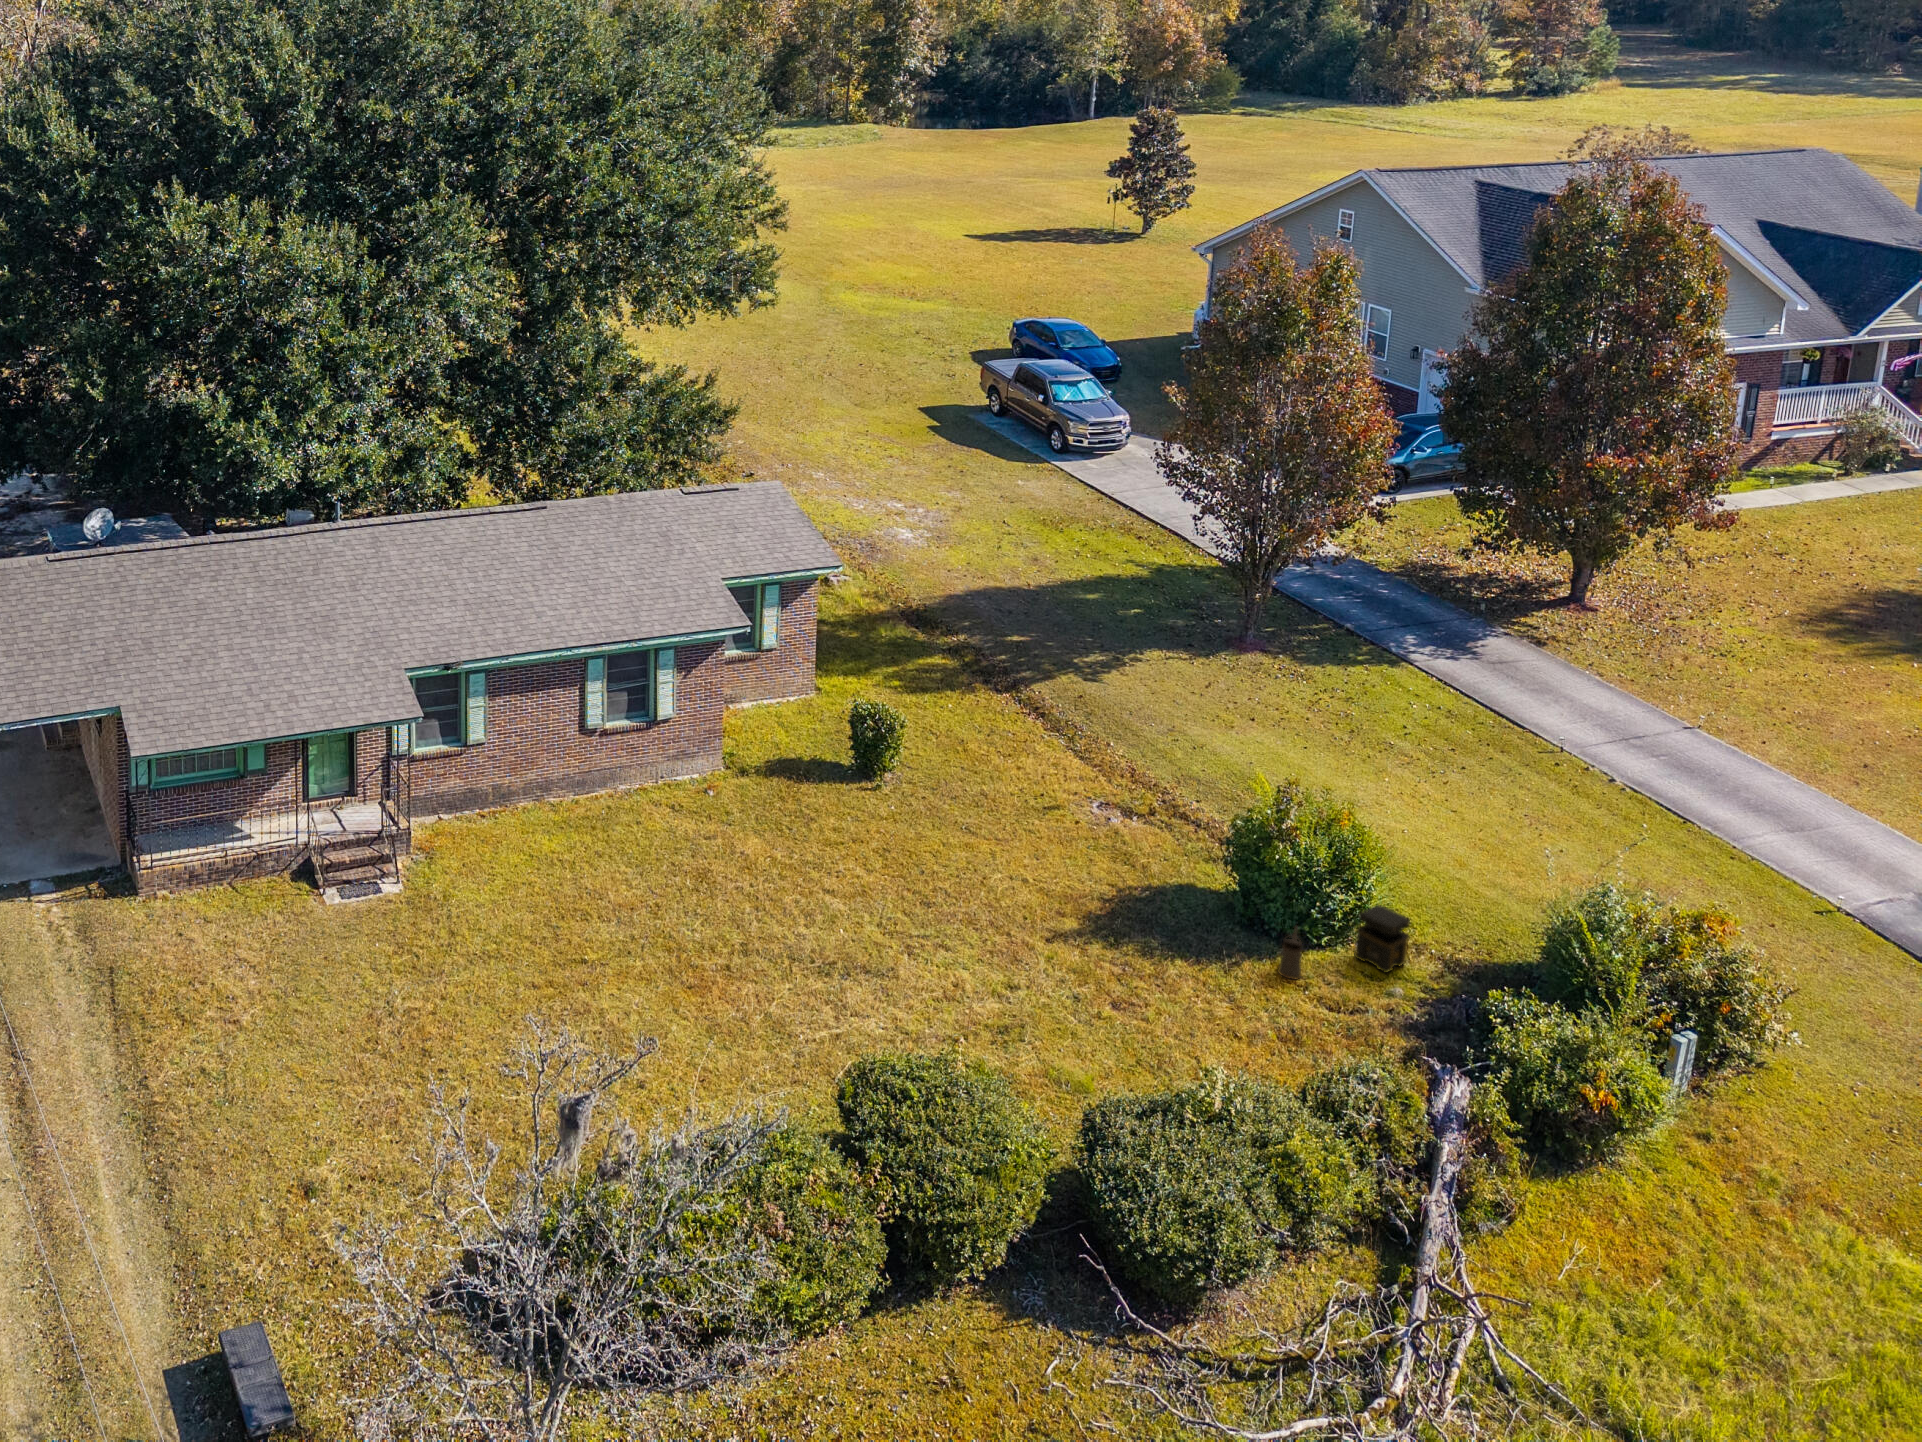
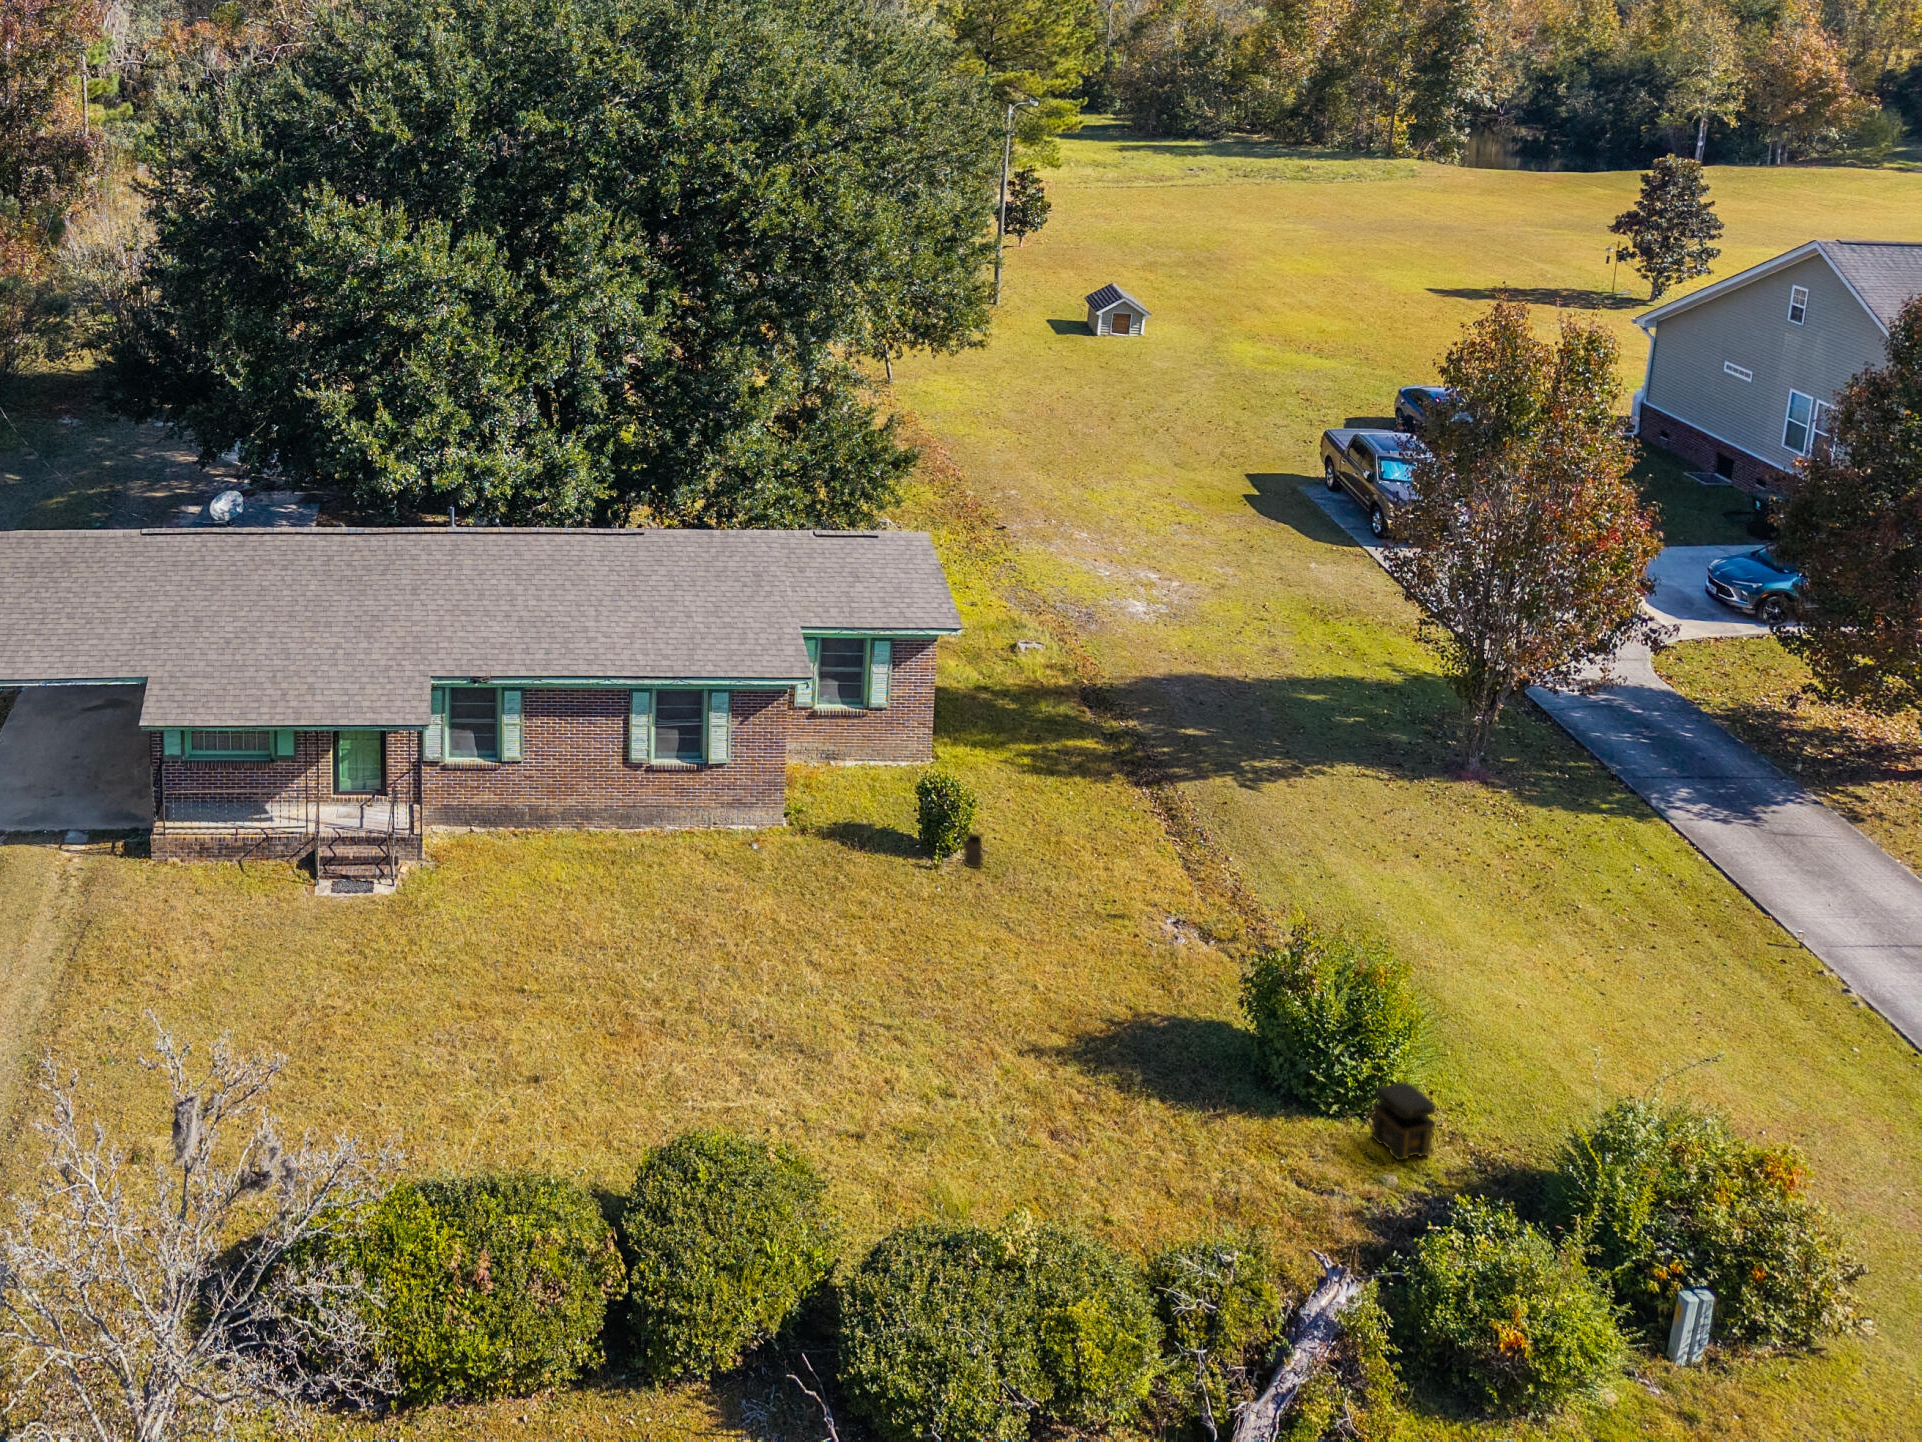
watering can: present [1278,927,1302,979] -> present [958,829,983,868]

